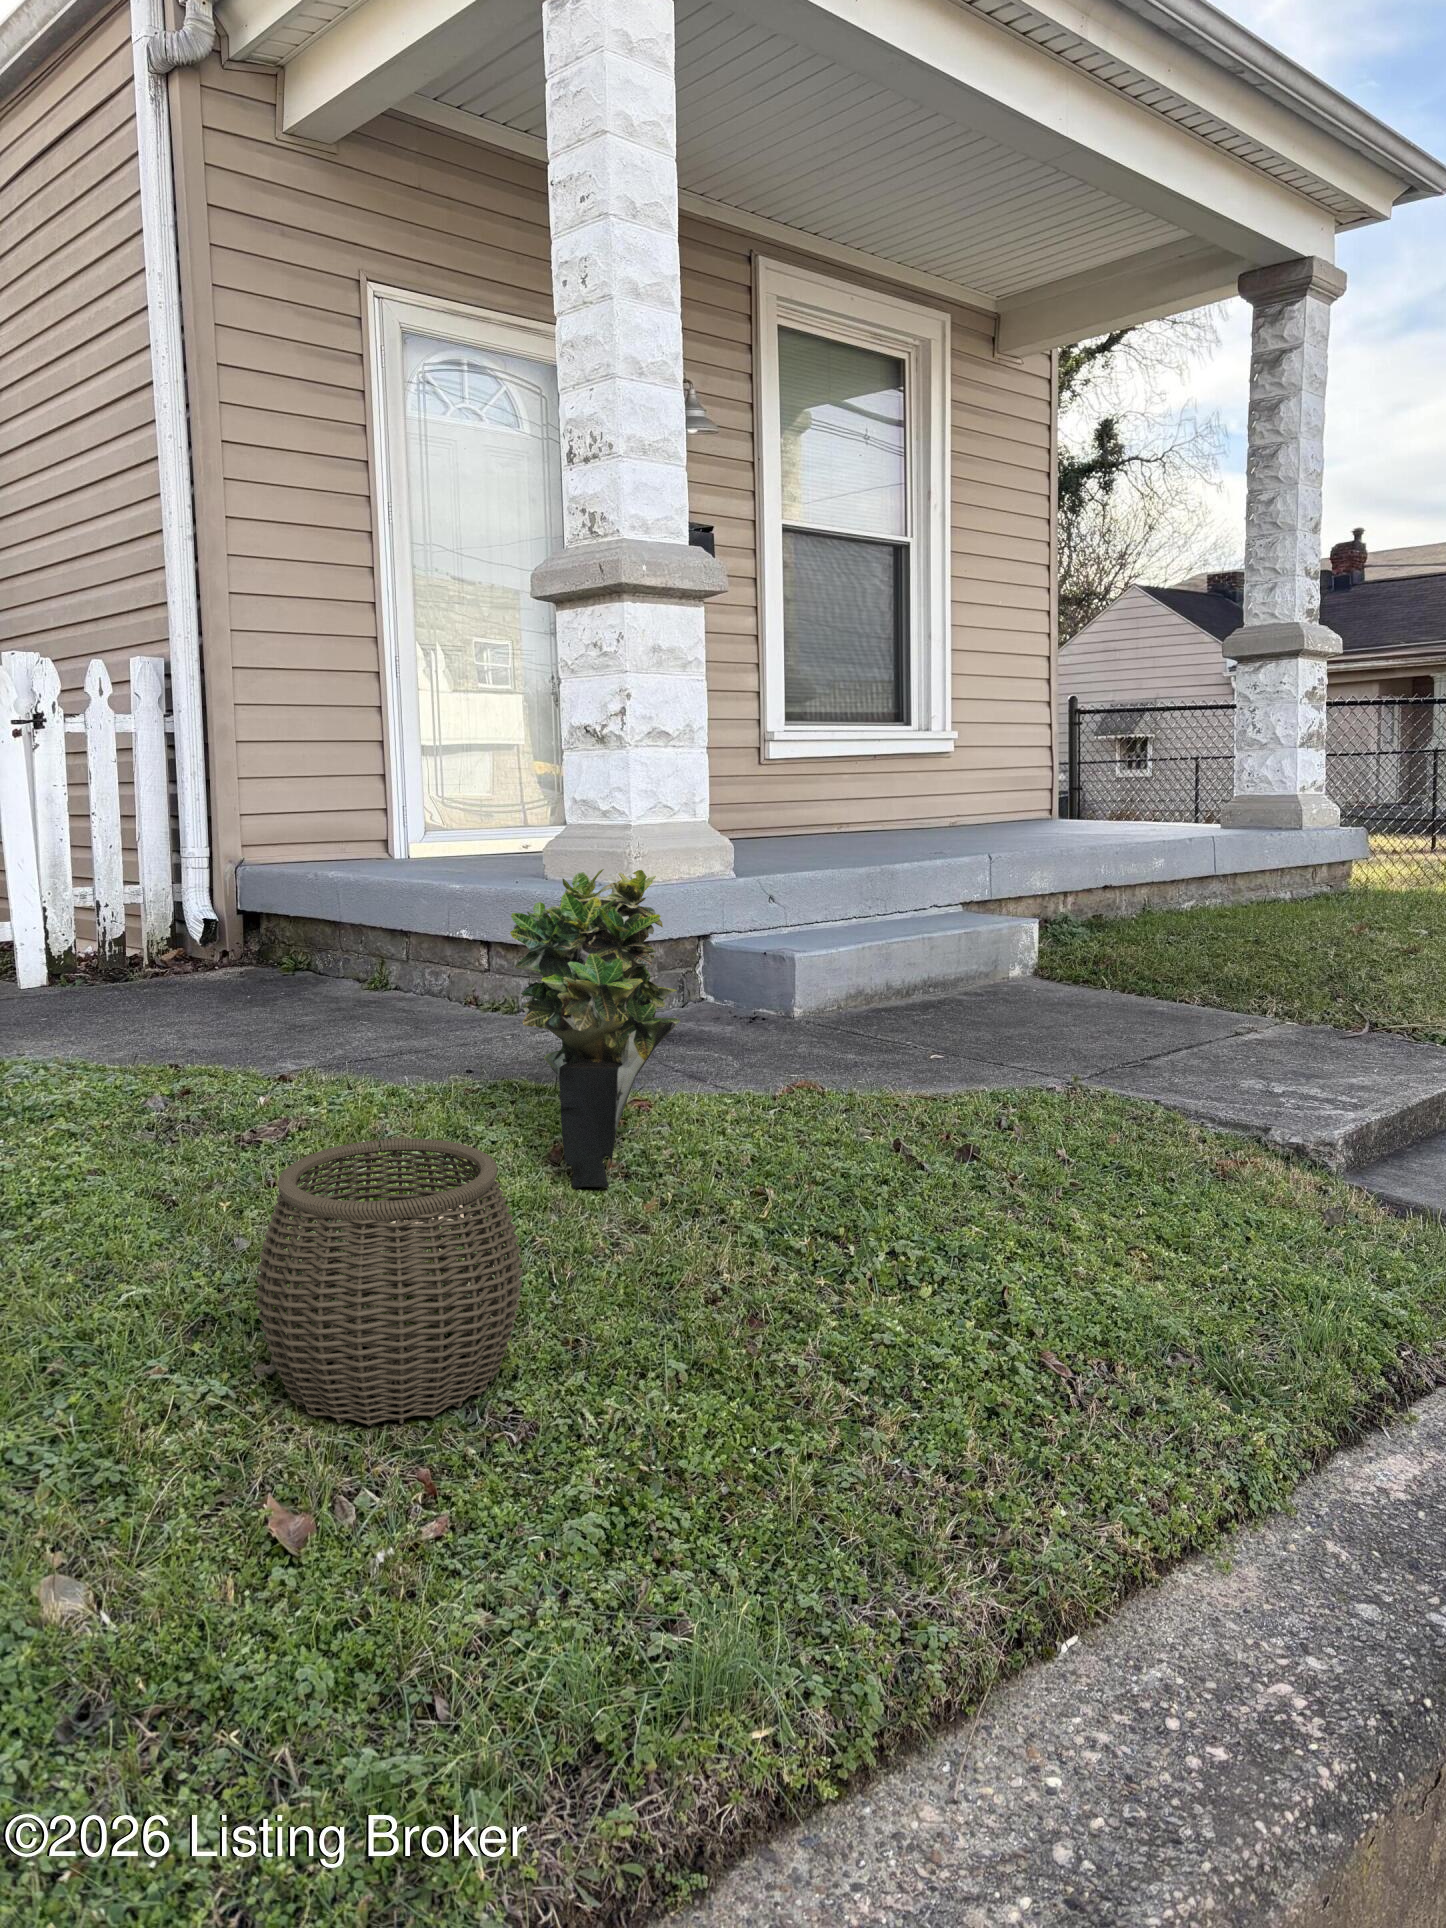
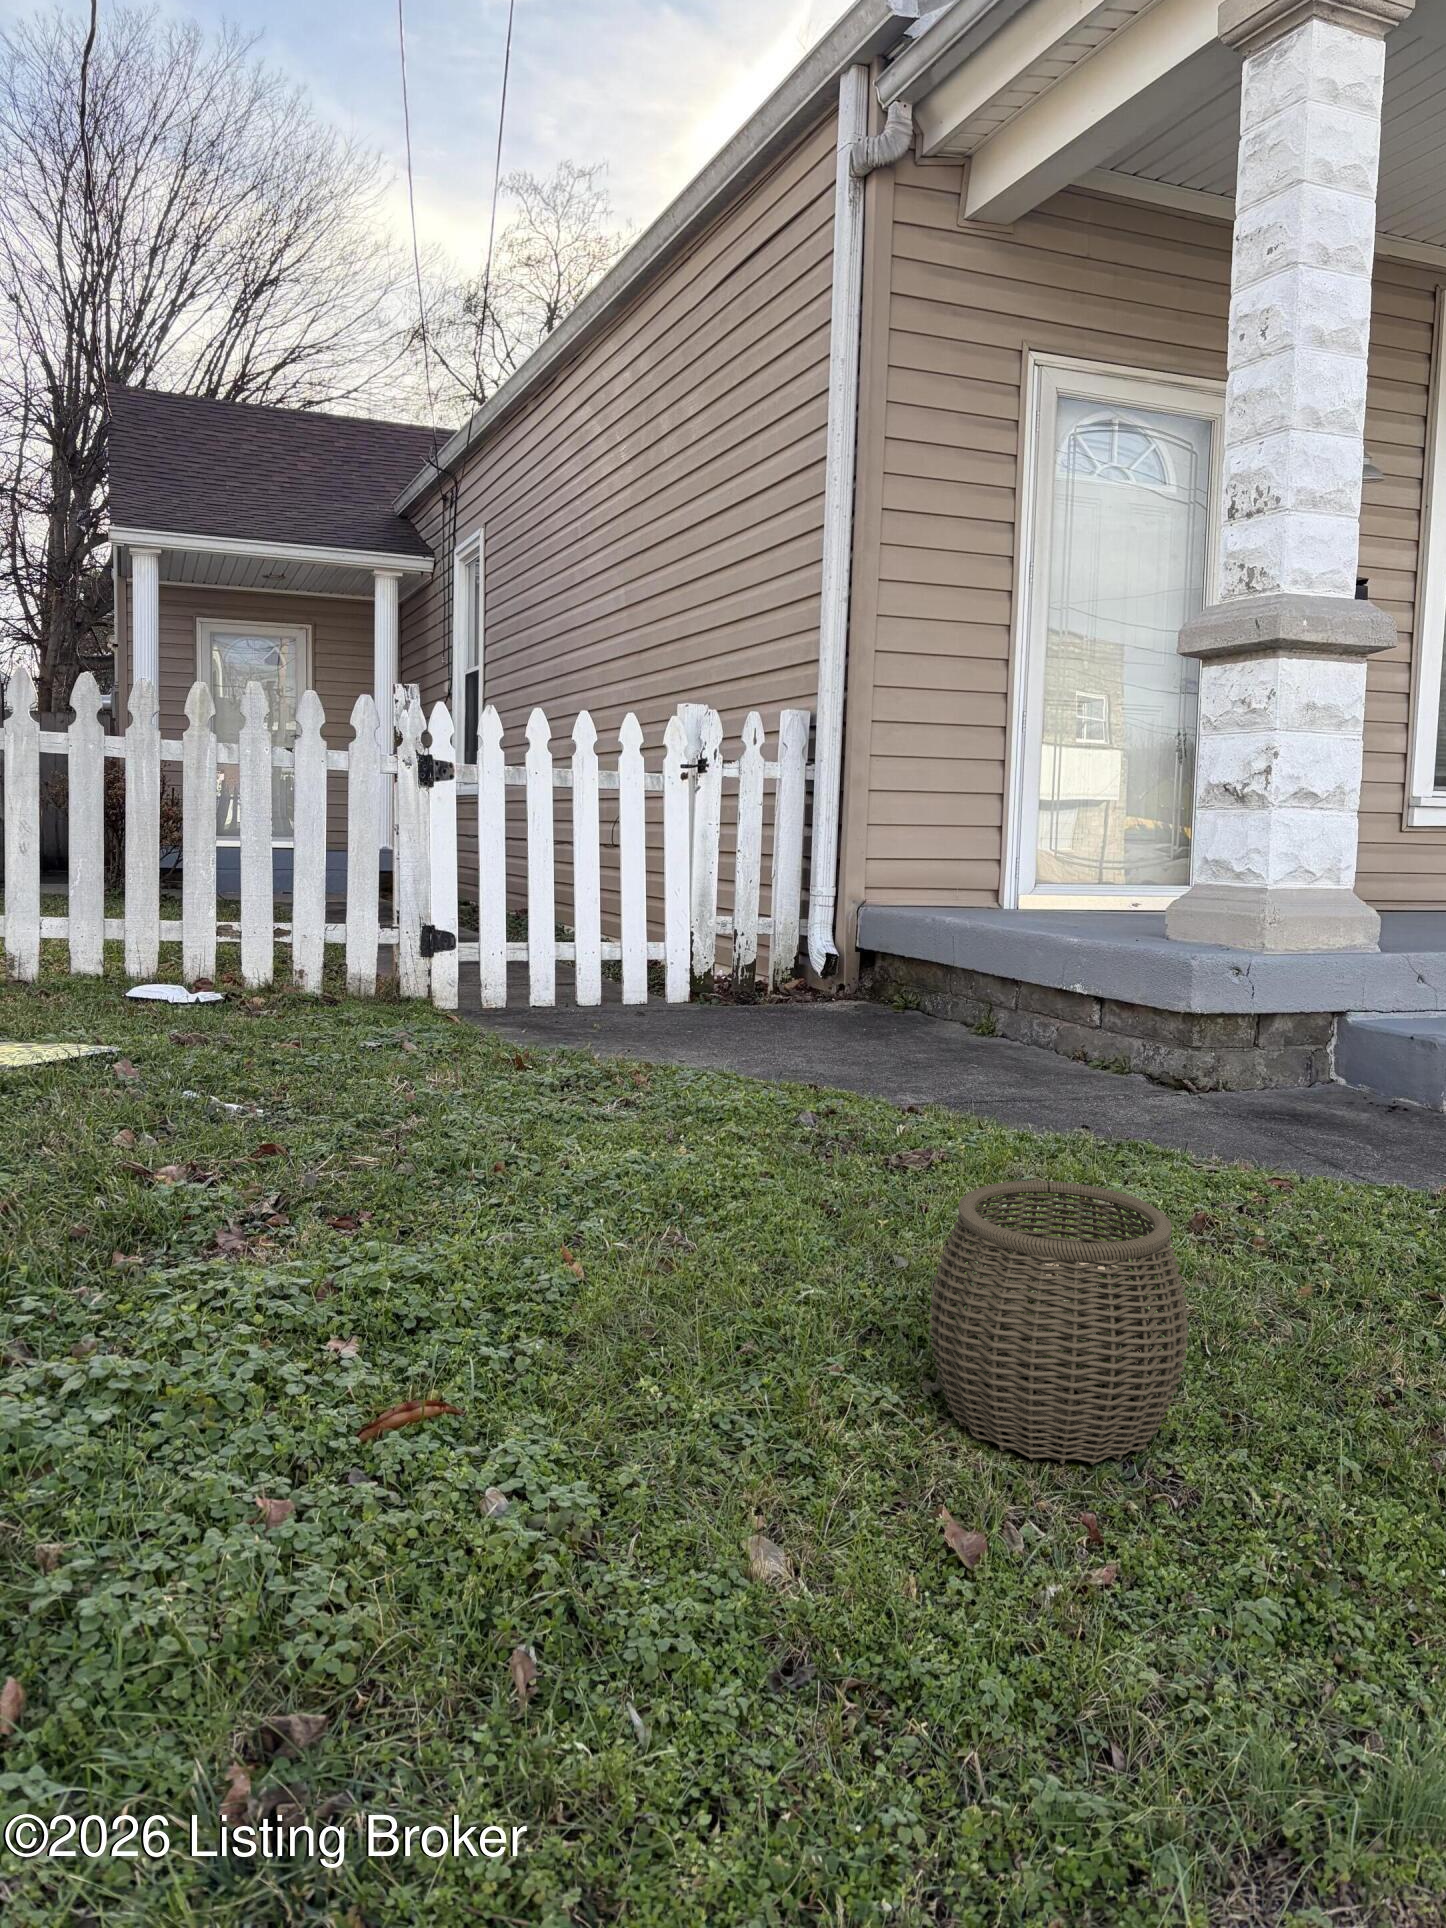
potted plant: present [510,869,680,1189] -> none [1166,931,1346,1264]

